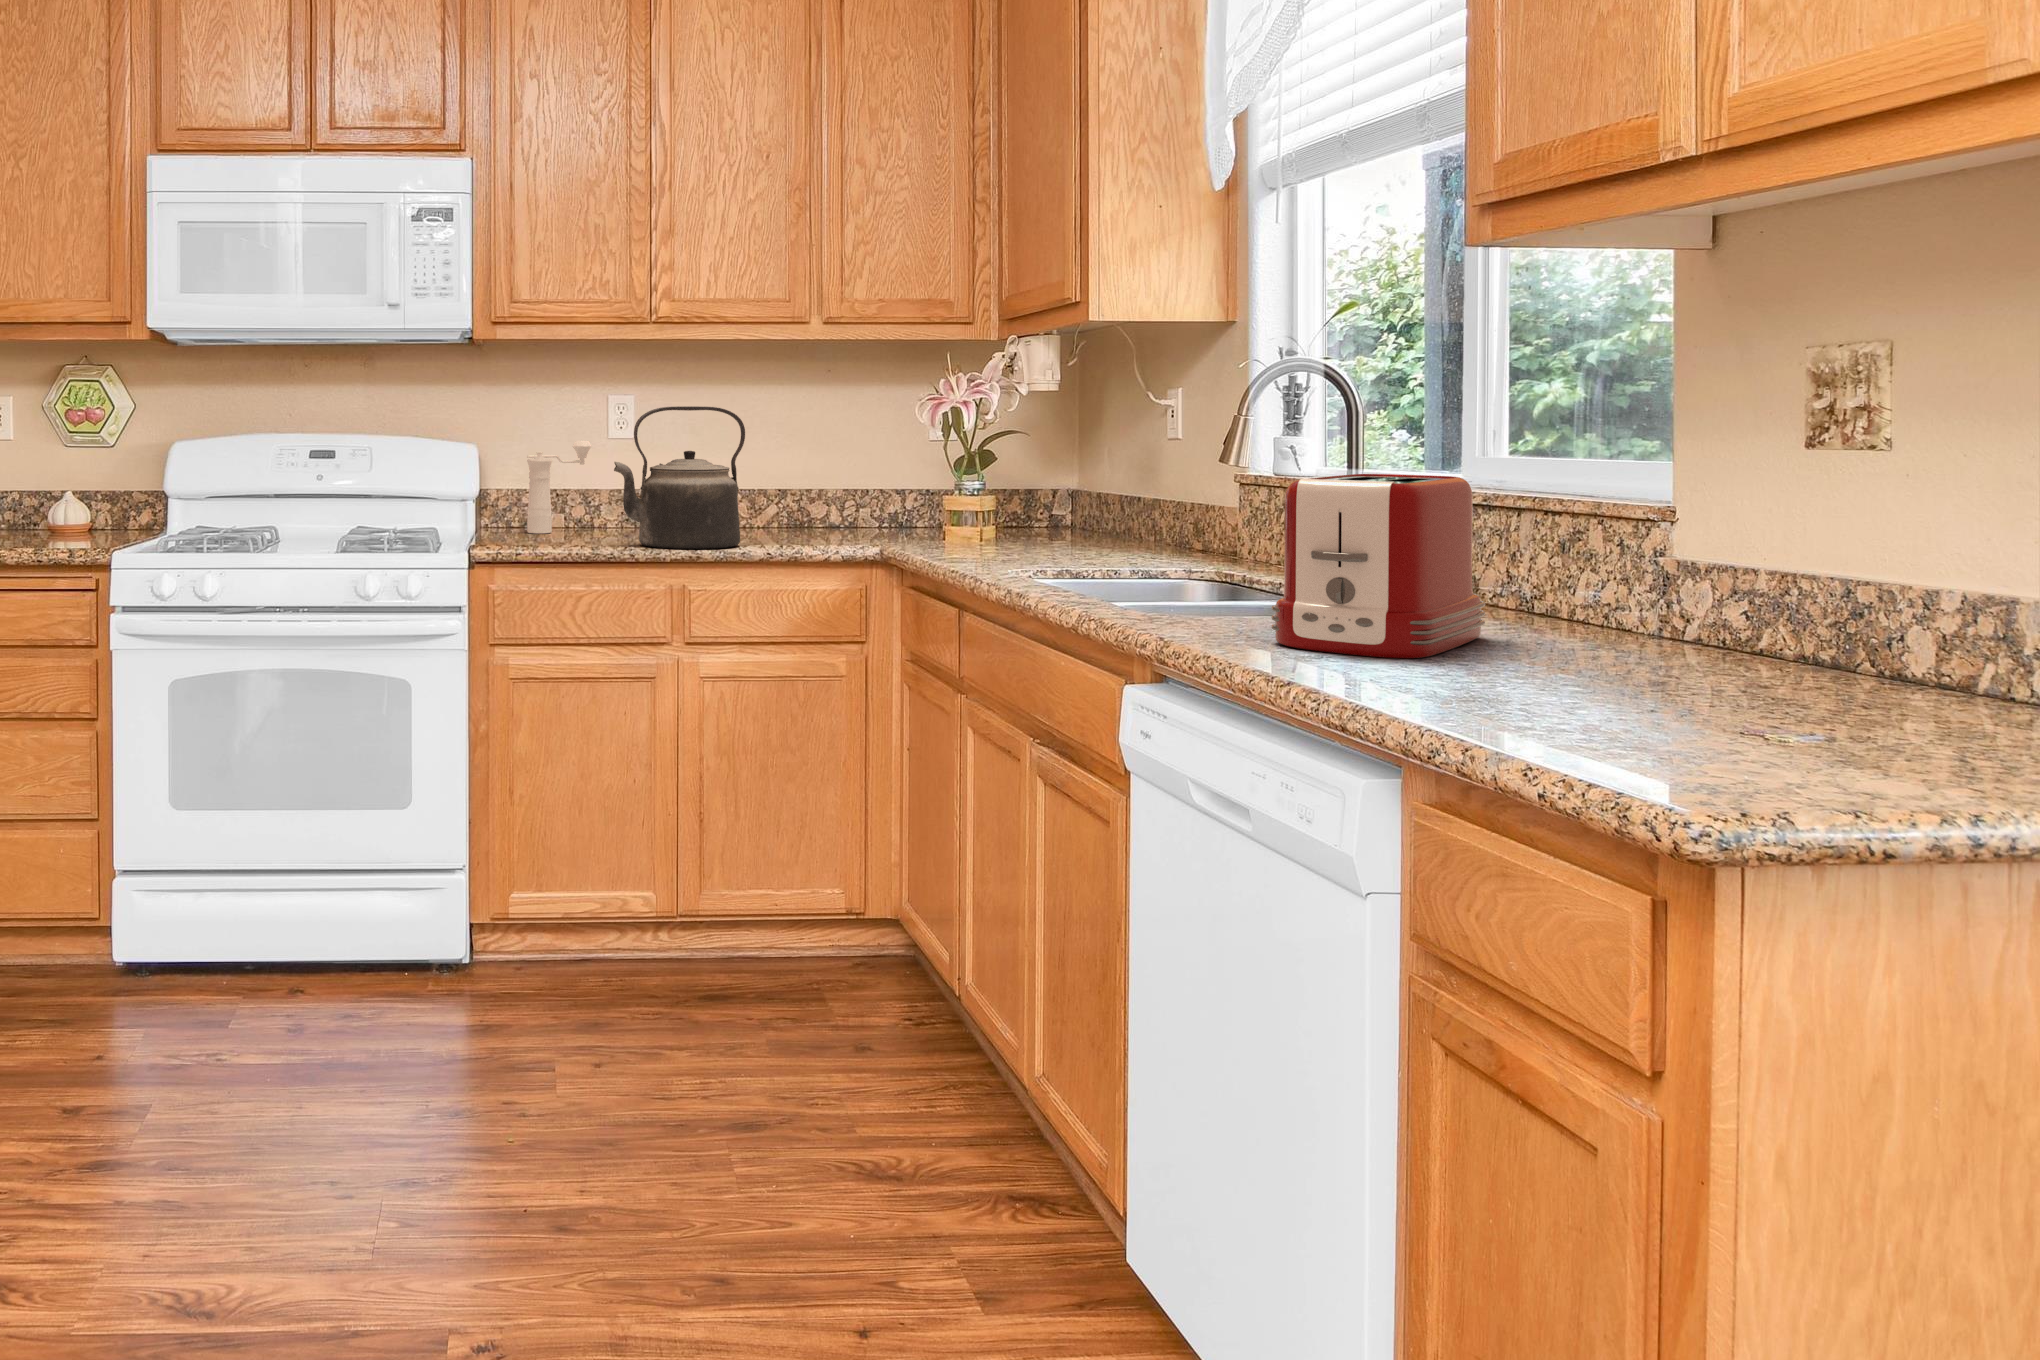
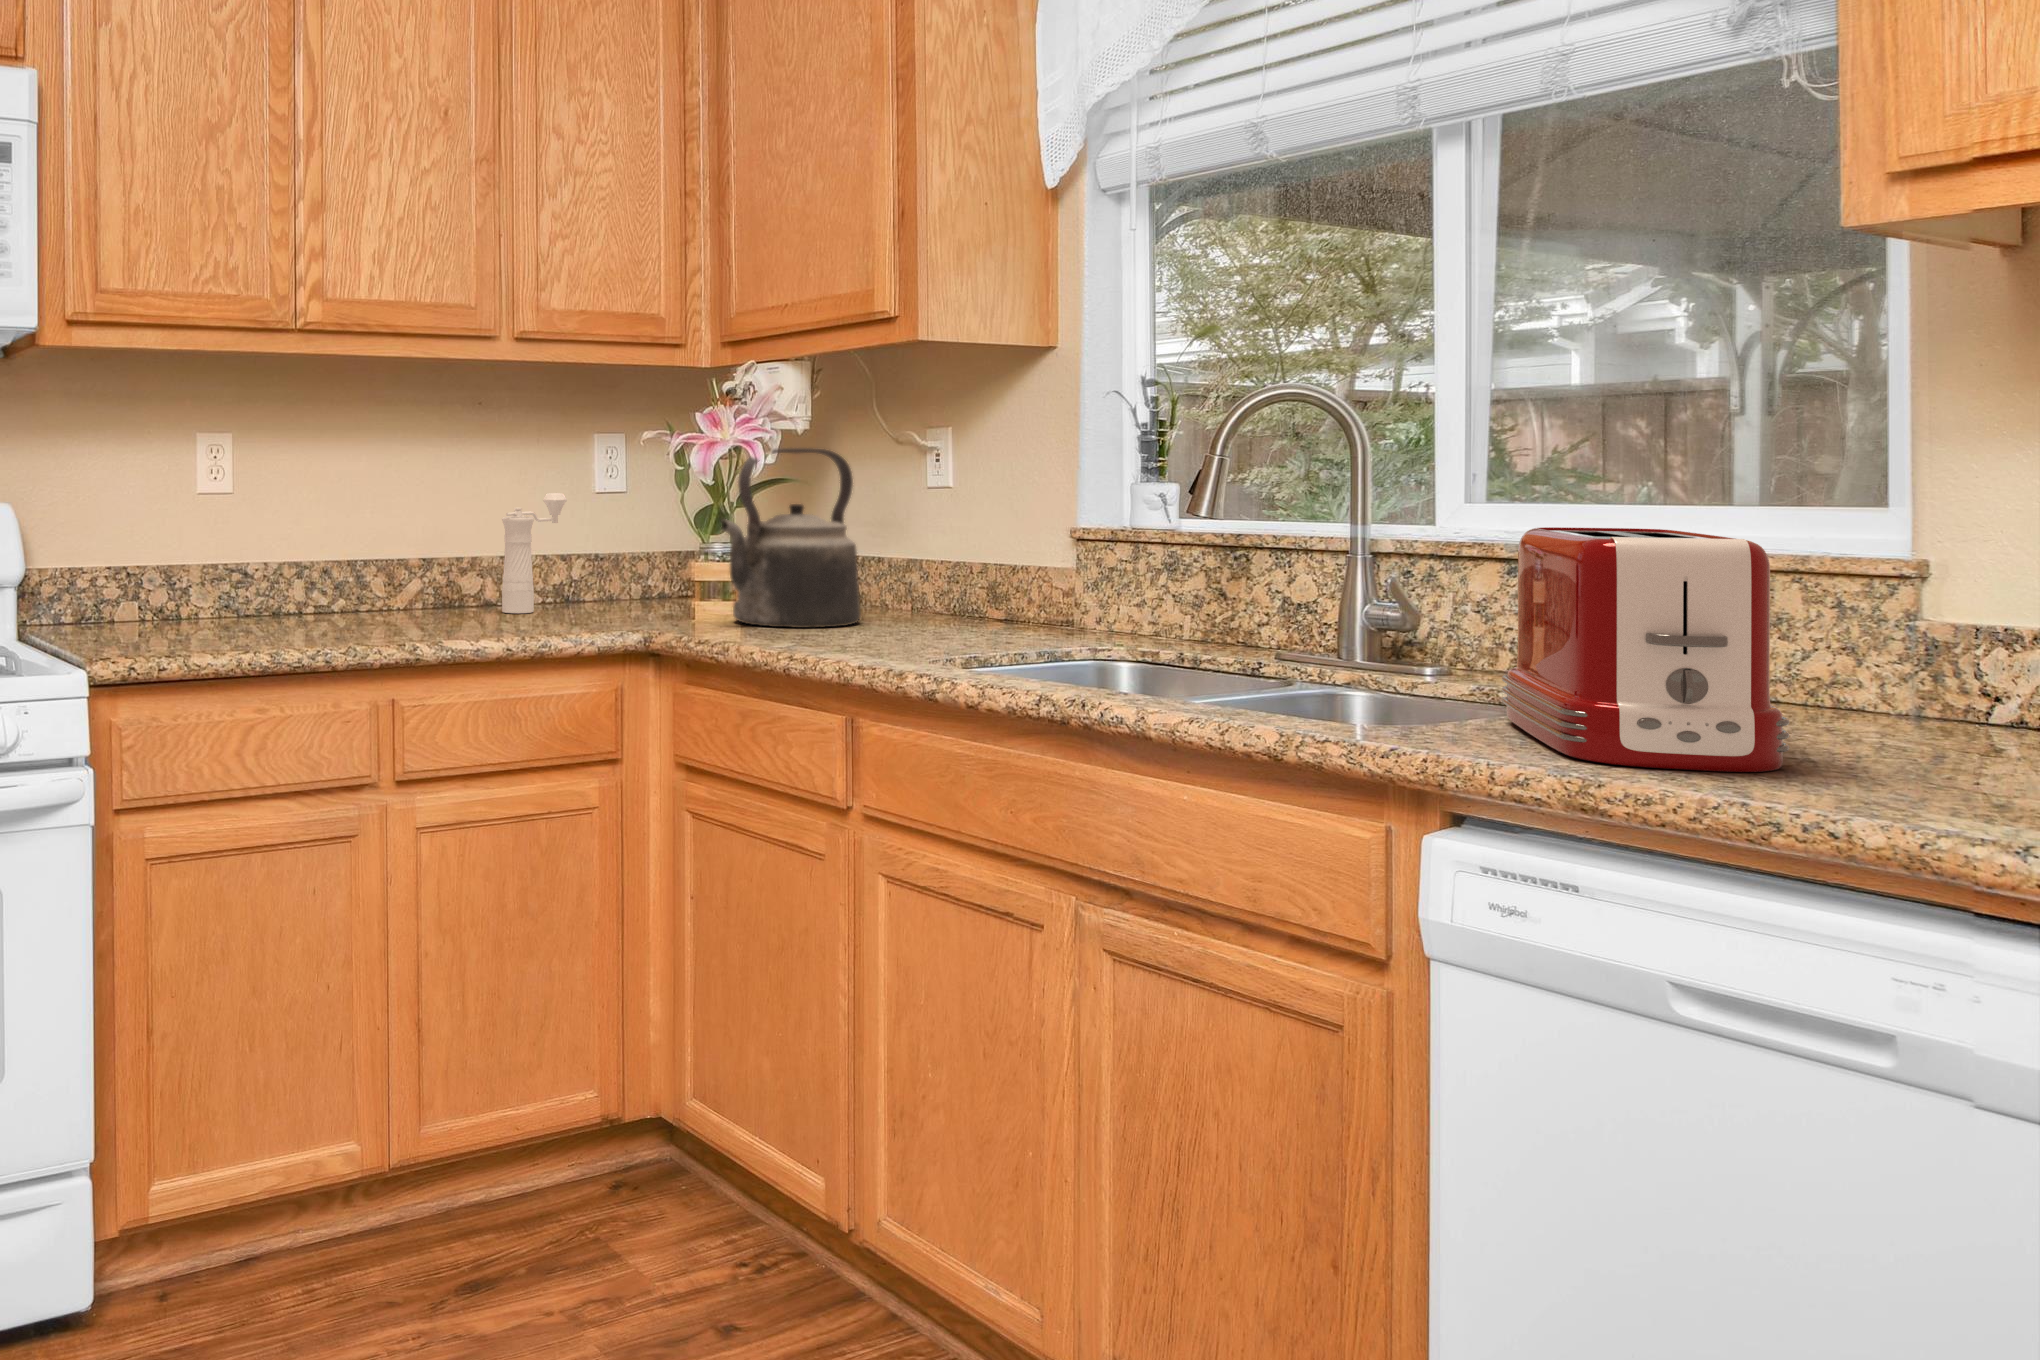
kettle: present [614,406,745,549] -> present [721,448,861,628]
pepper mill: present [527,441,591,533] -> present [502,493,567,613]

